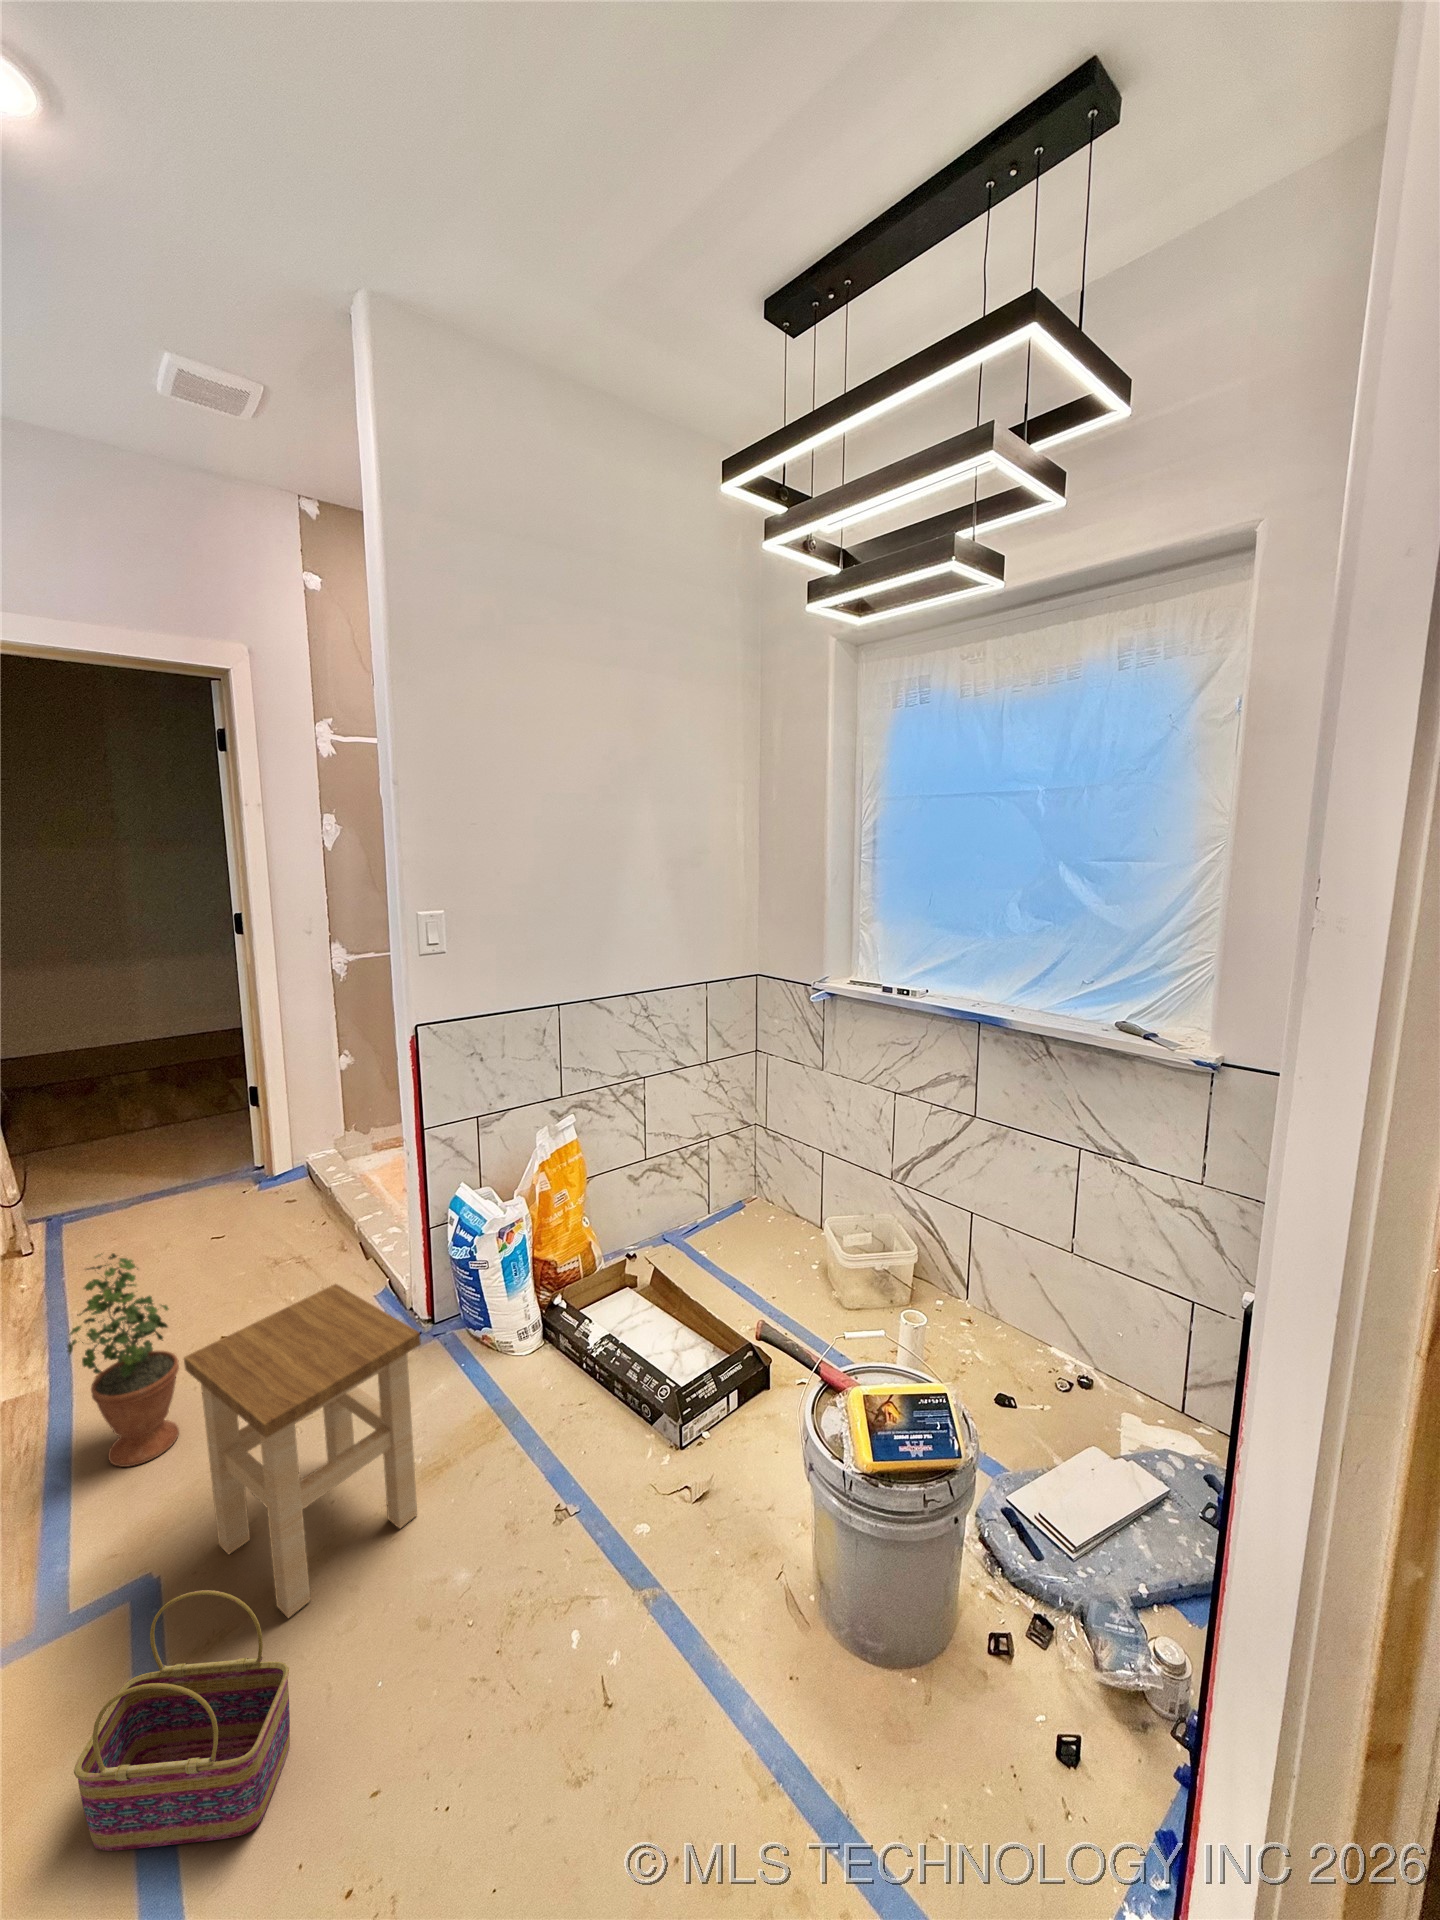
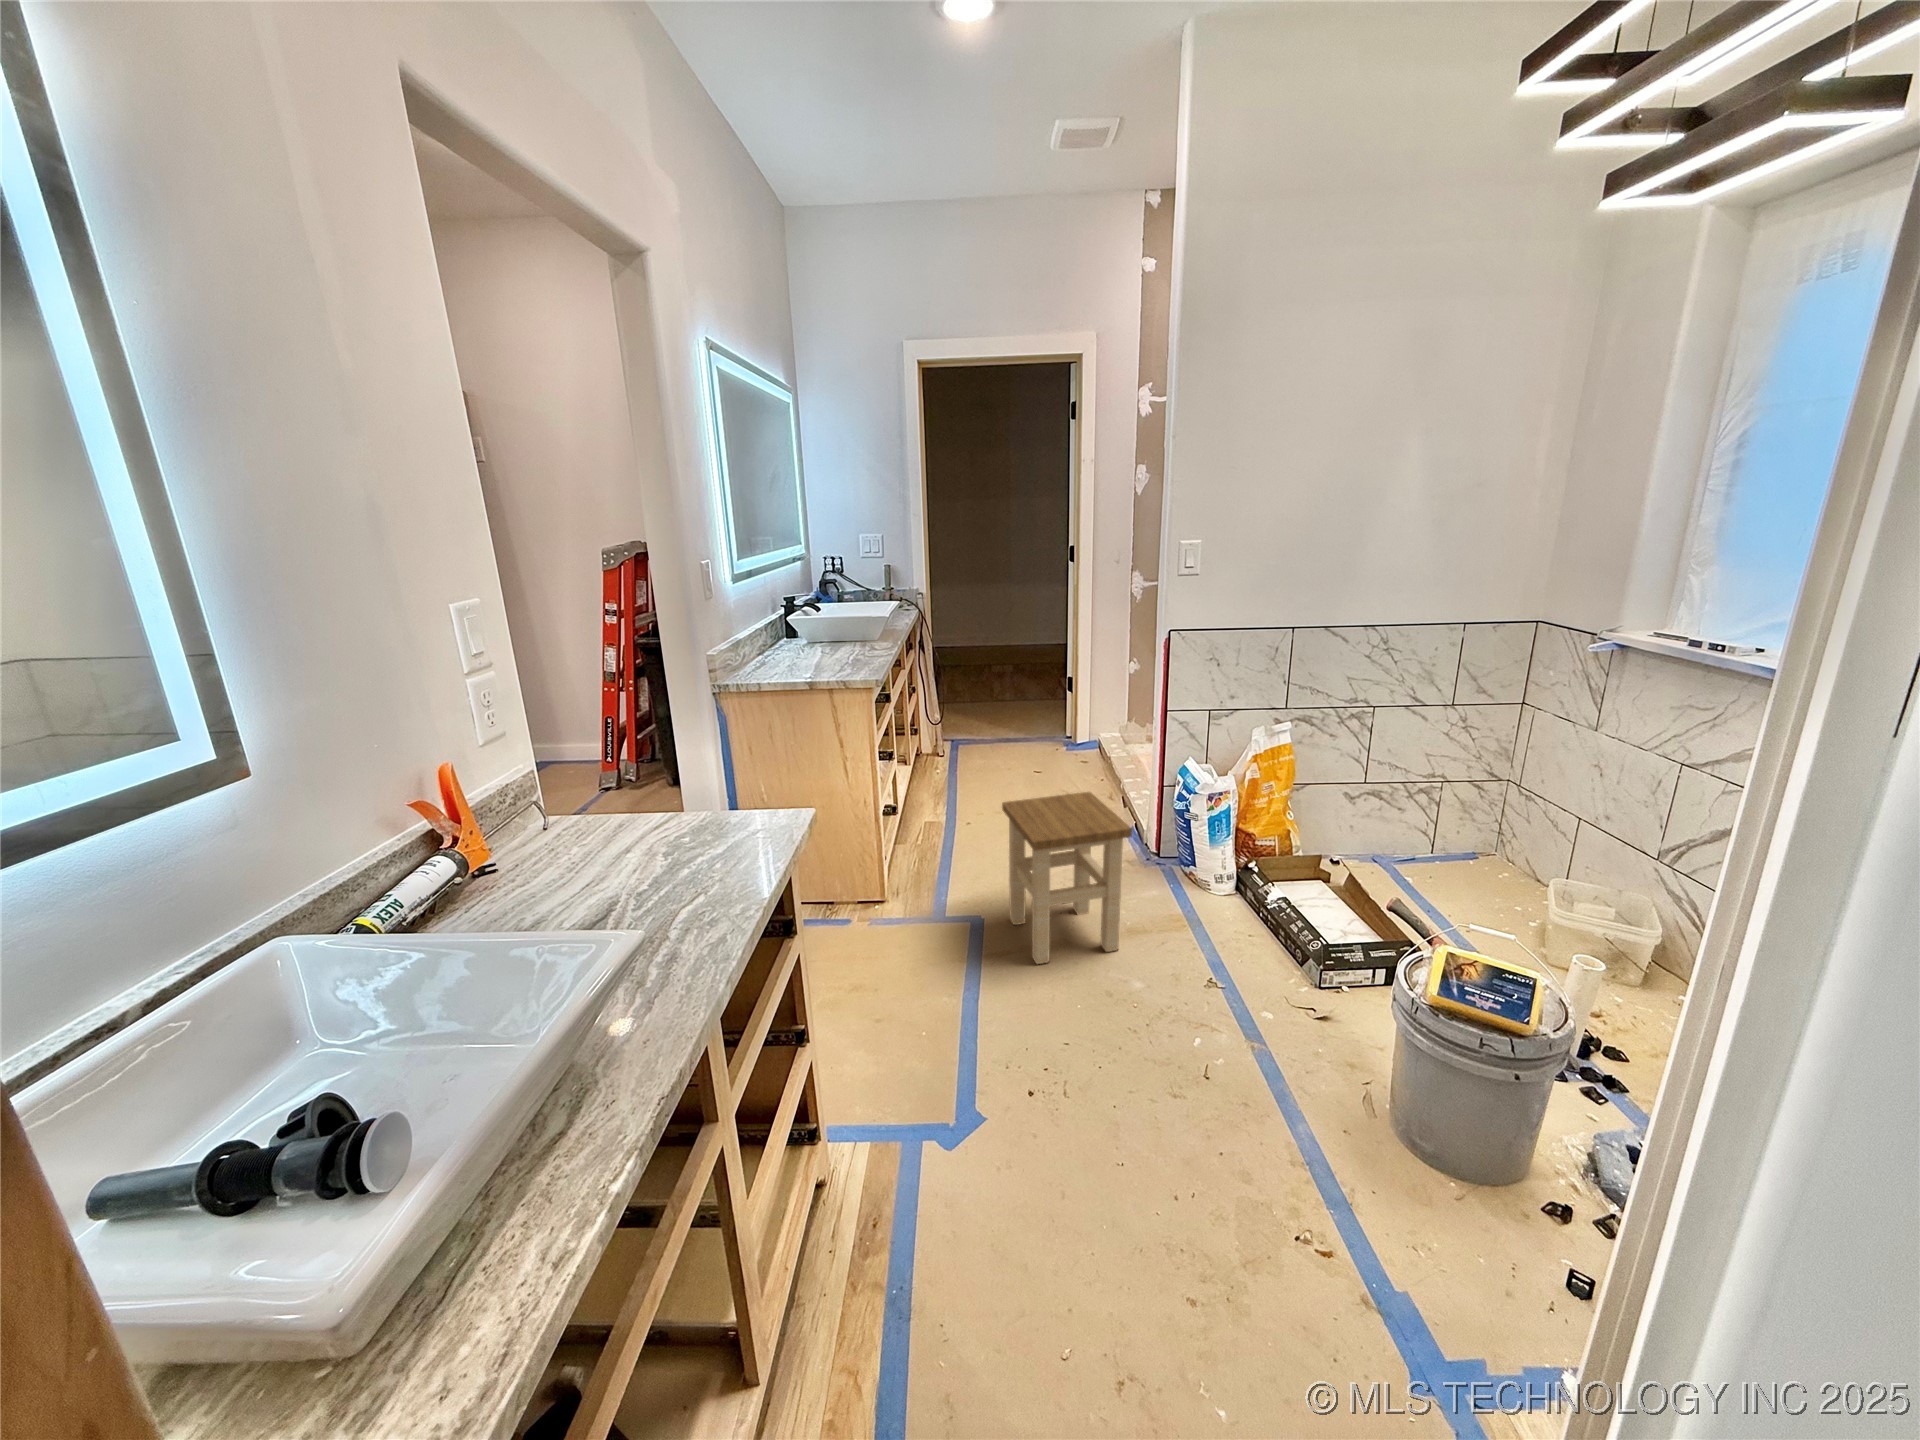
potted plant: present [67,1253,179,1467] -> none [953,744,1004,869]
basket: present [74,1590,290,1851] -> none [933,909,1029,1036]

